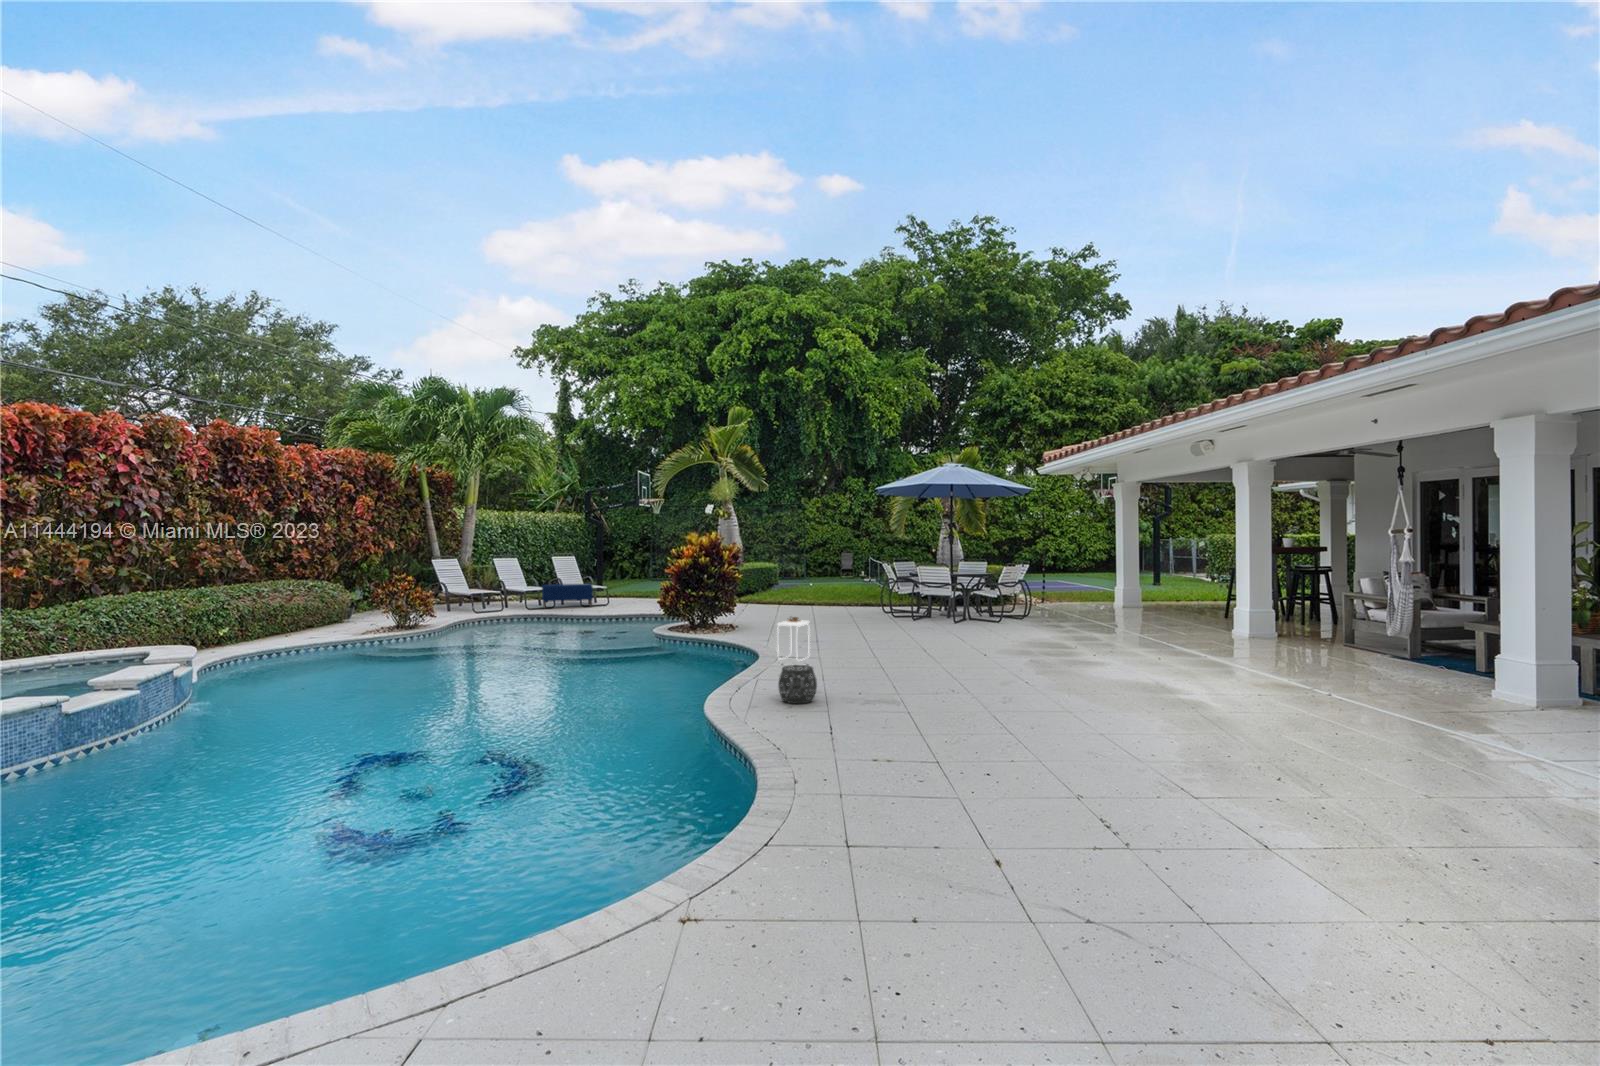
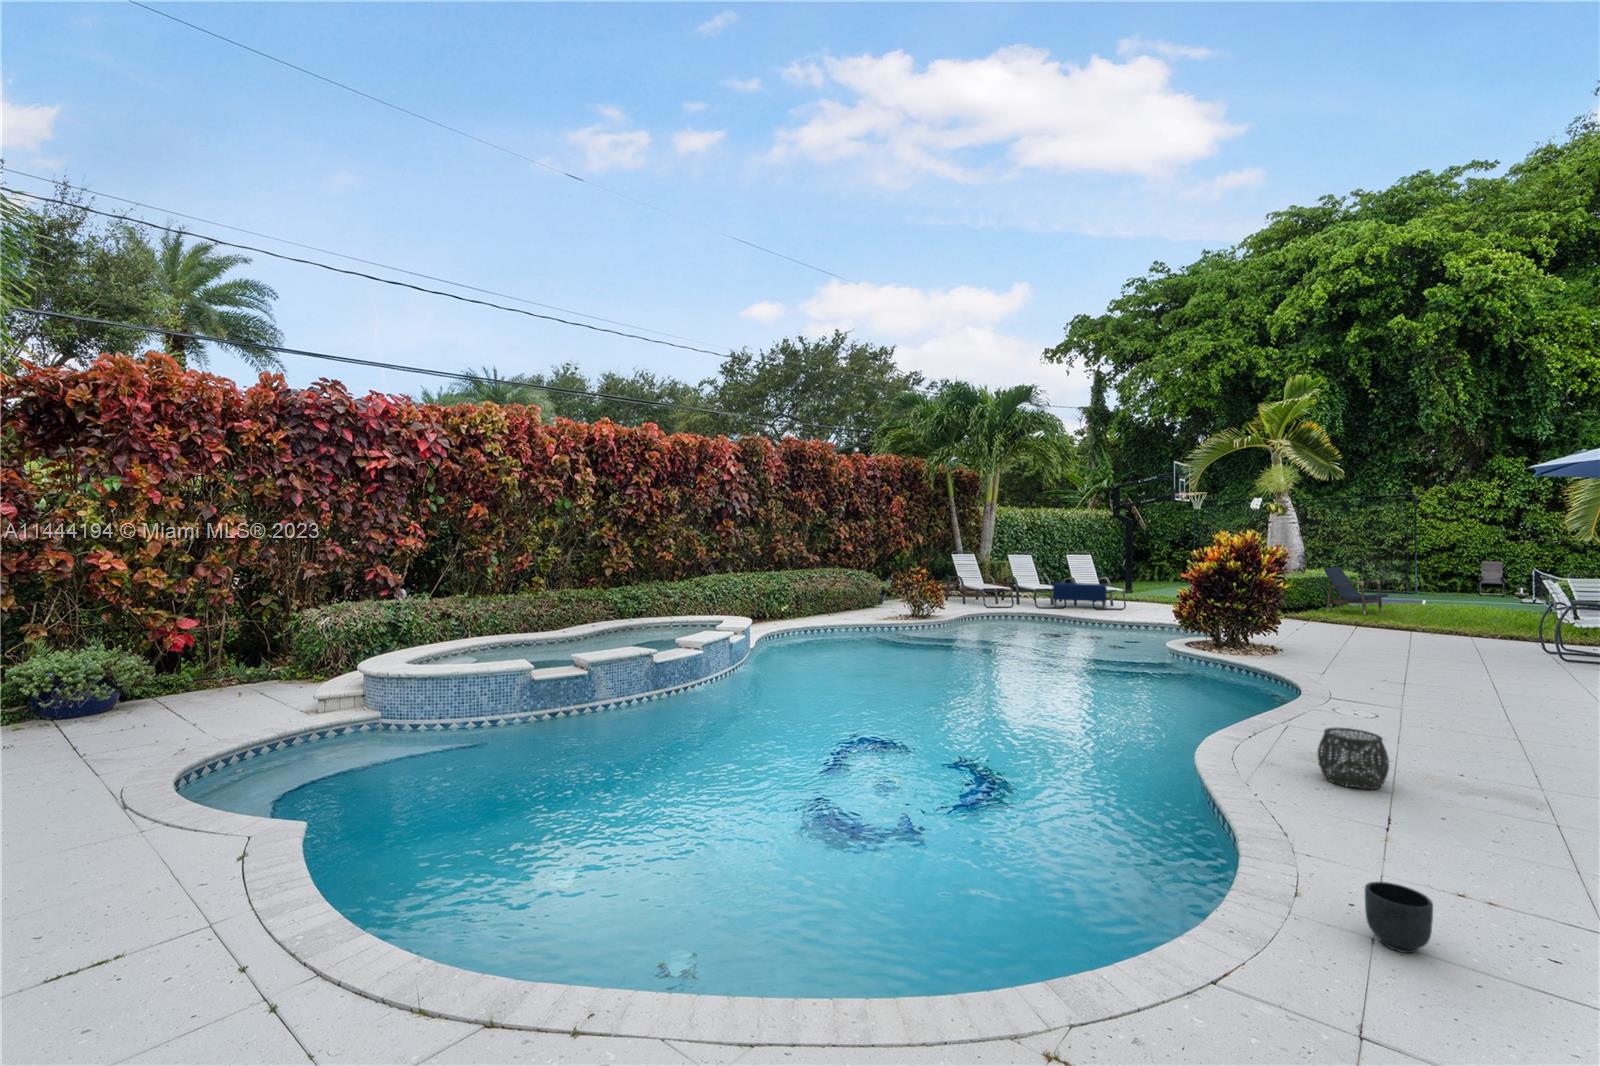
lounge chair: none [756,560,795,596] -> present [1324,567,1388,615]
side table: present [777,617,809,653] -> none [1333,651,1391,716]
planter: none [820,740,851,777] -> present [1365,882,1433,953]

